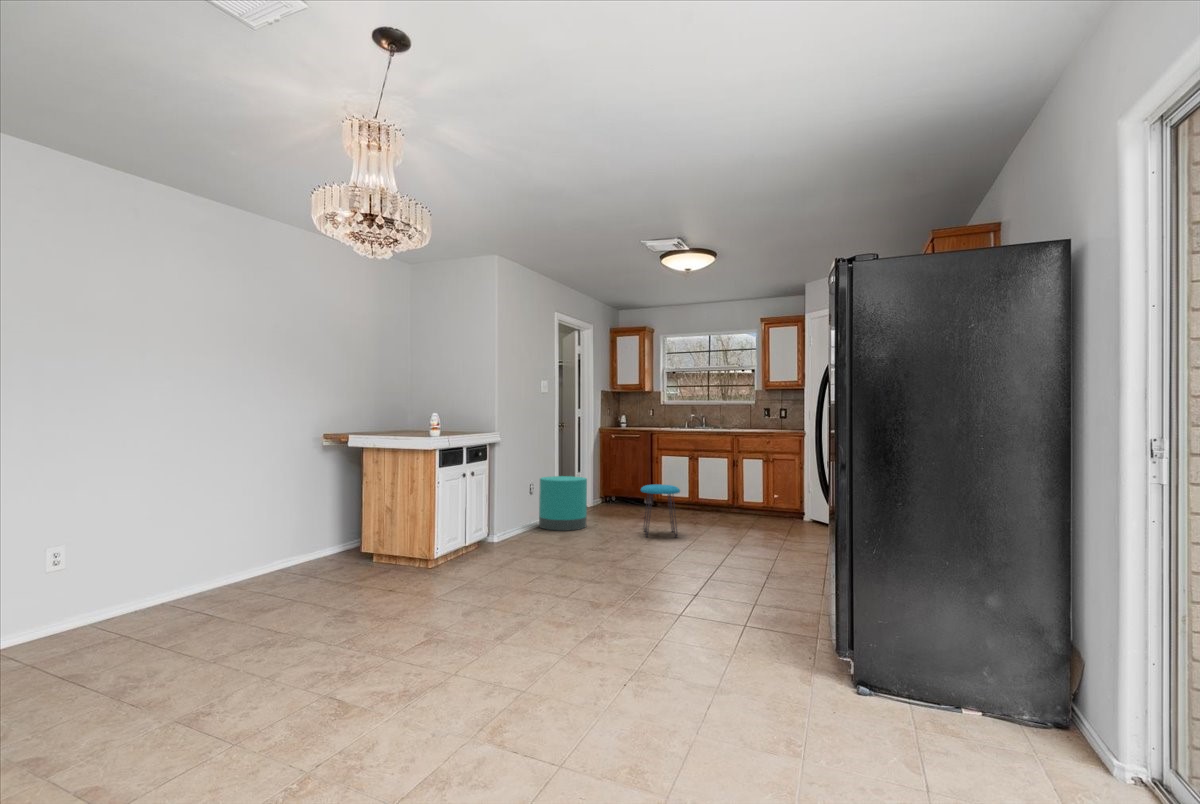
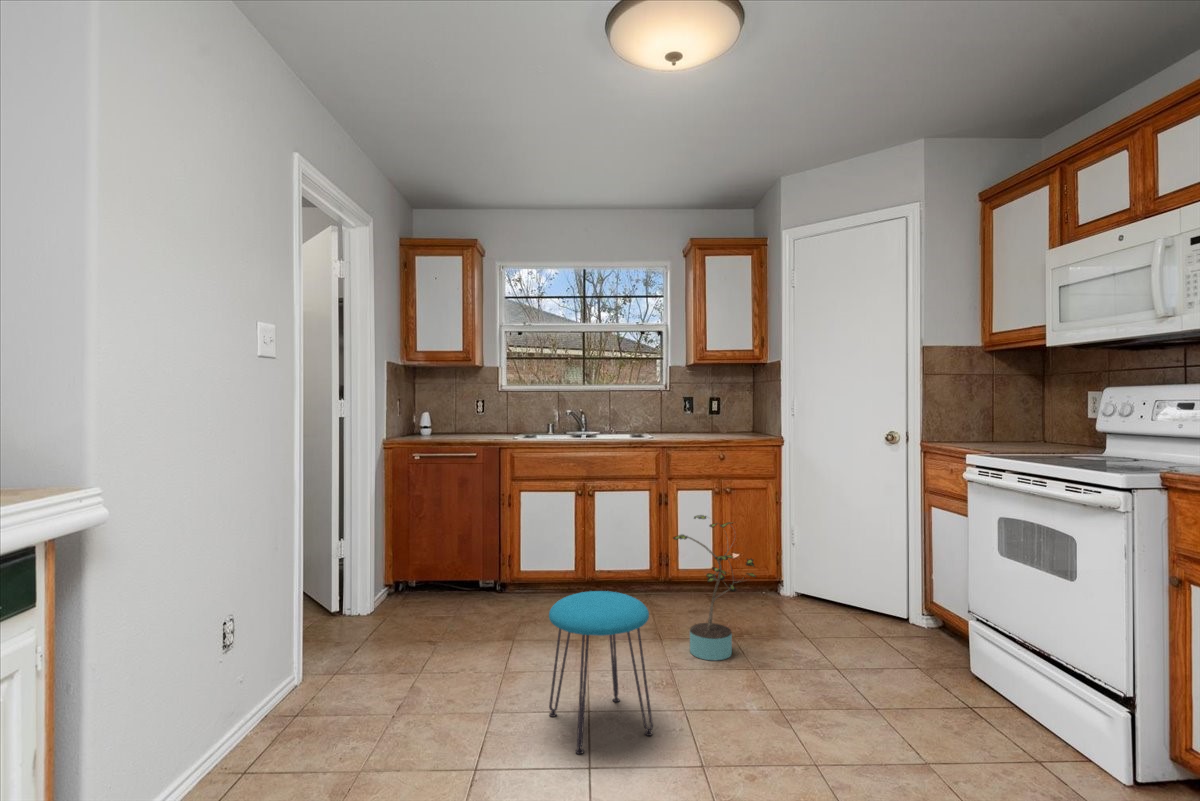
potted plant: none [712,464,751,530] -> present [673,515,756,661]
trash can: present [539,476,587,531] -> none [245,583,392,776]

